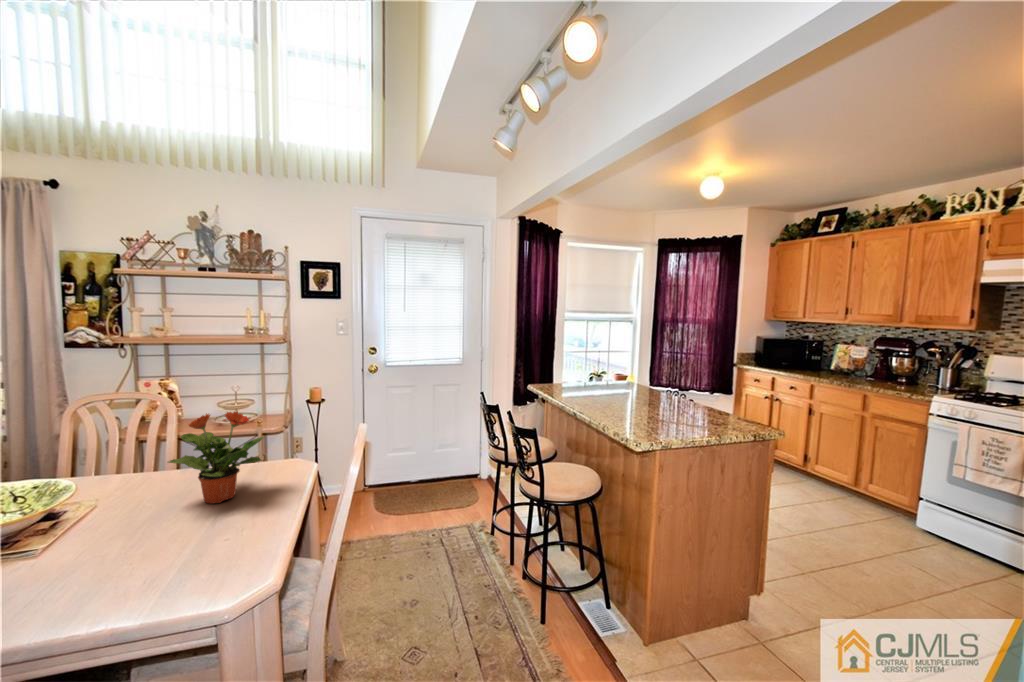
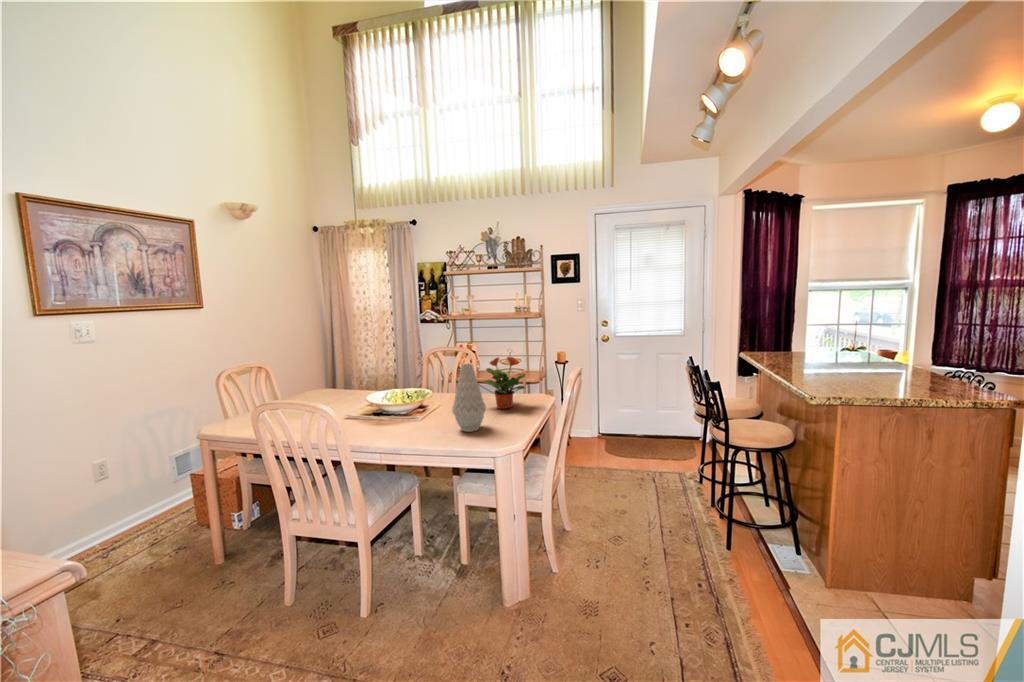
vase: none [81,441,172,584] -> present [452,364,486,432]

